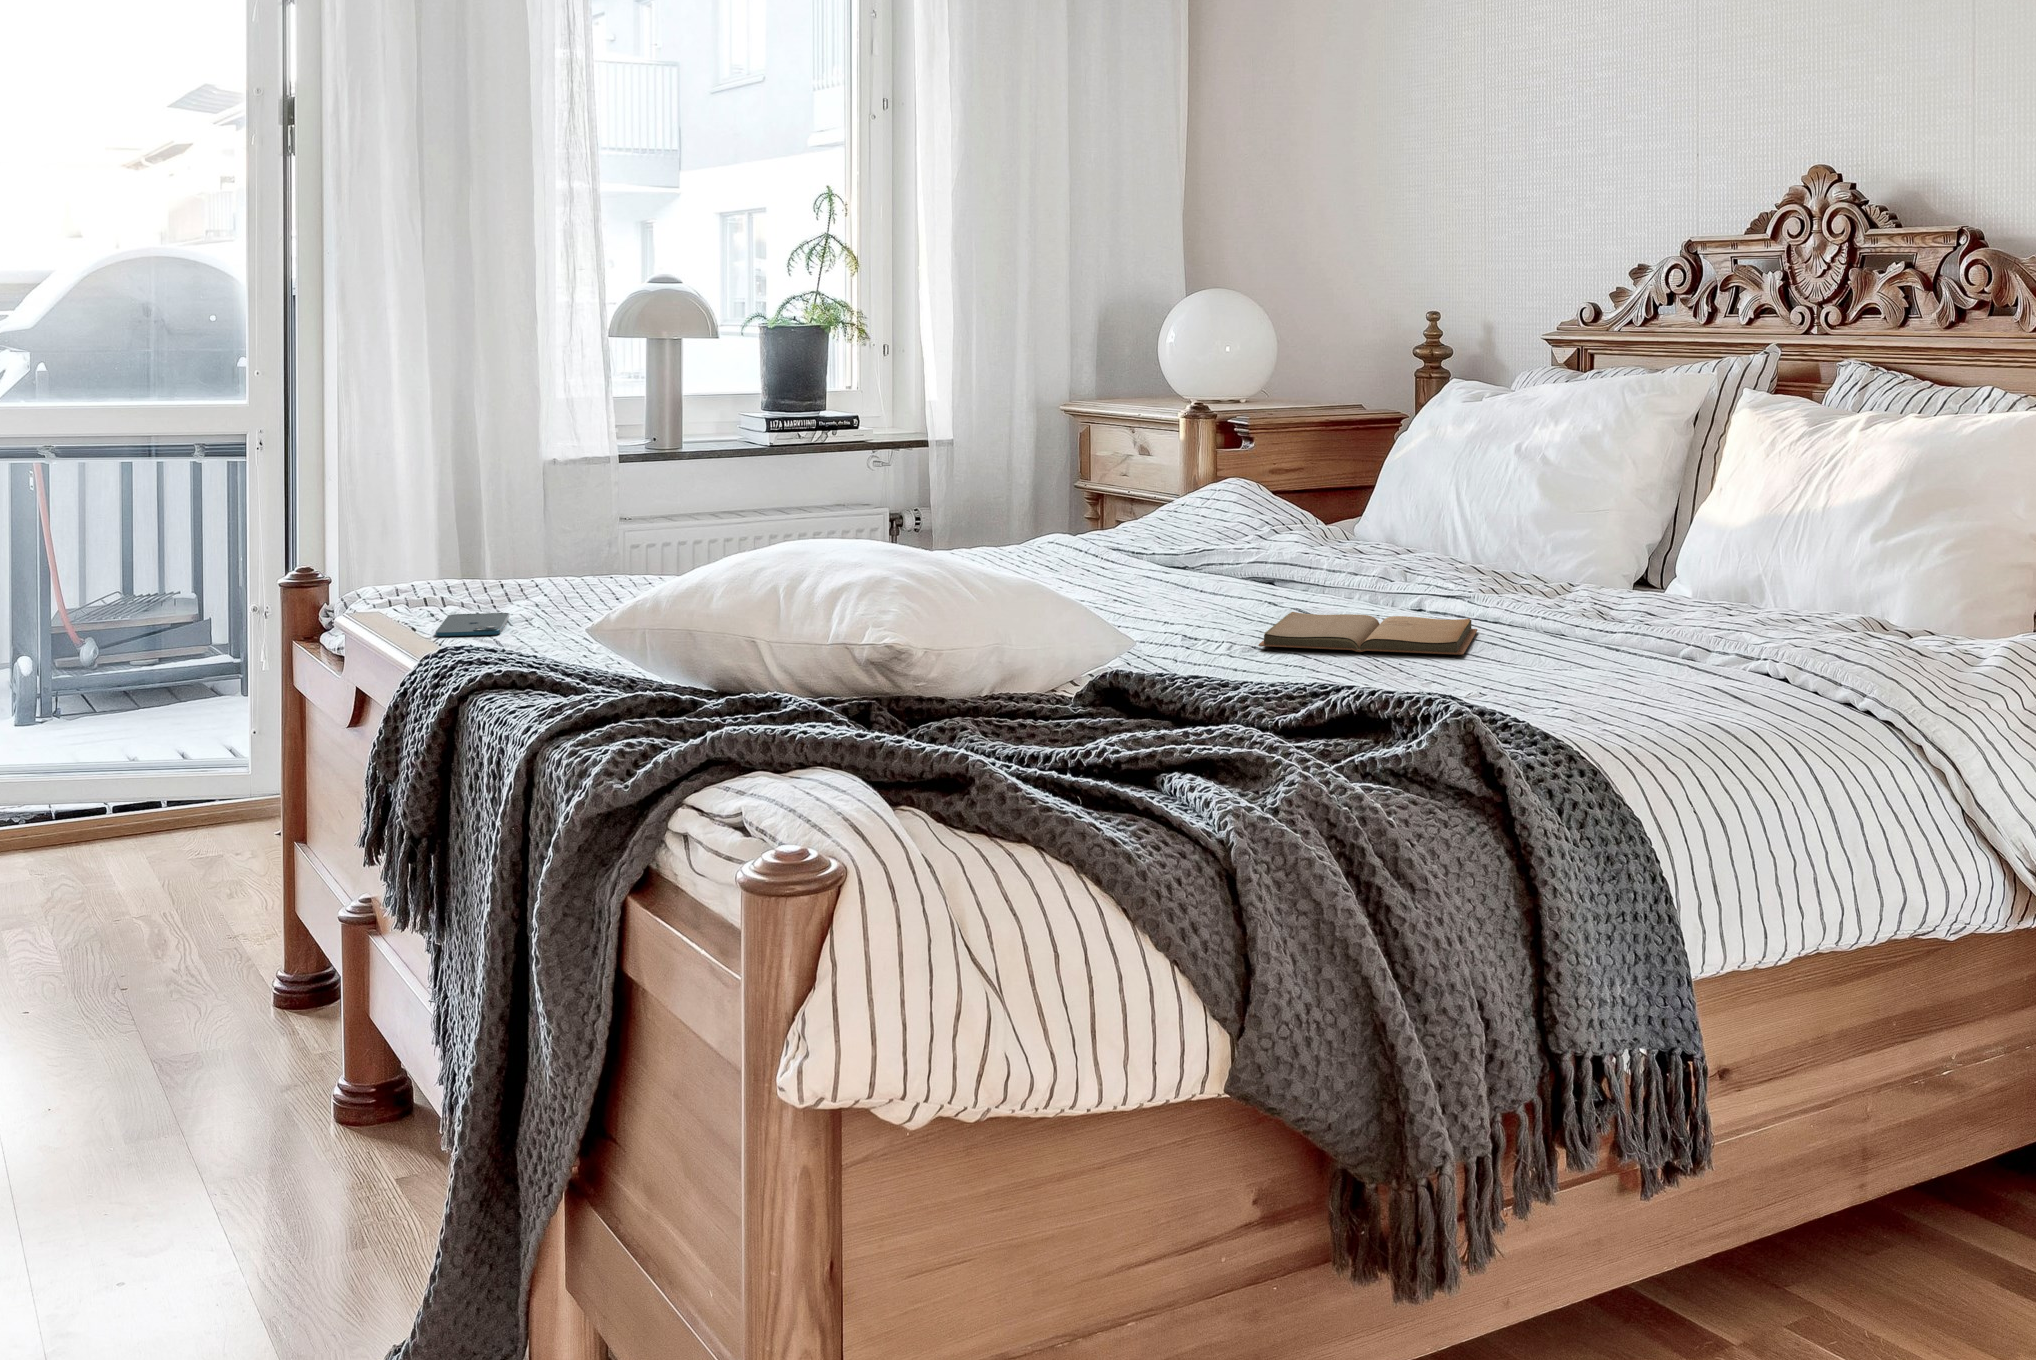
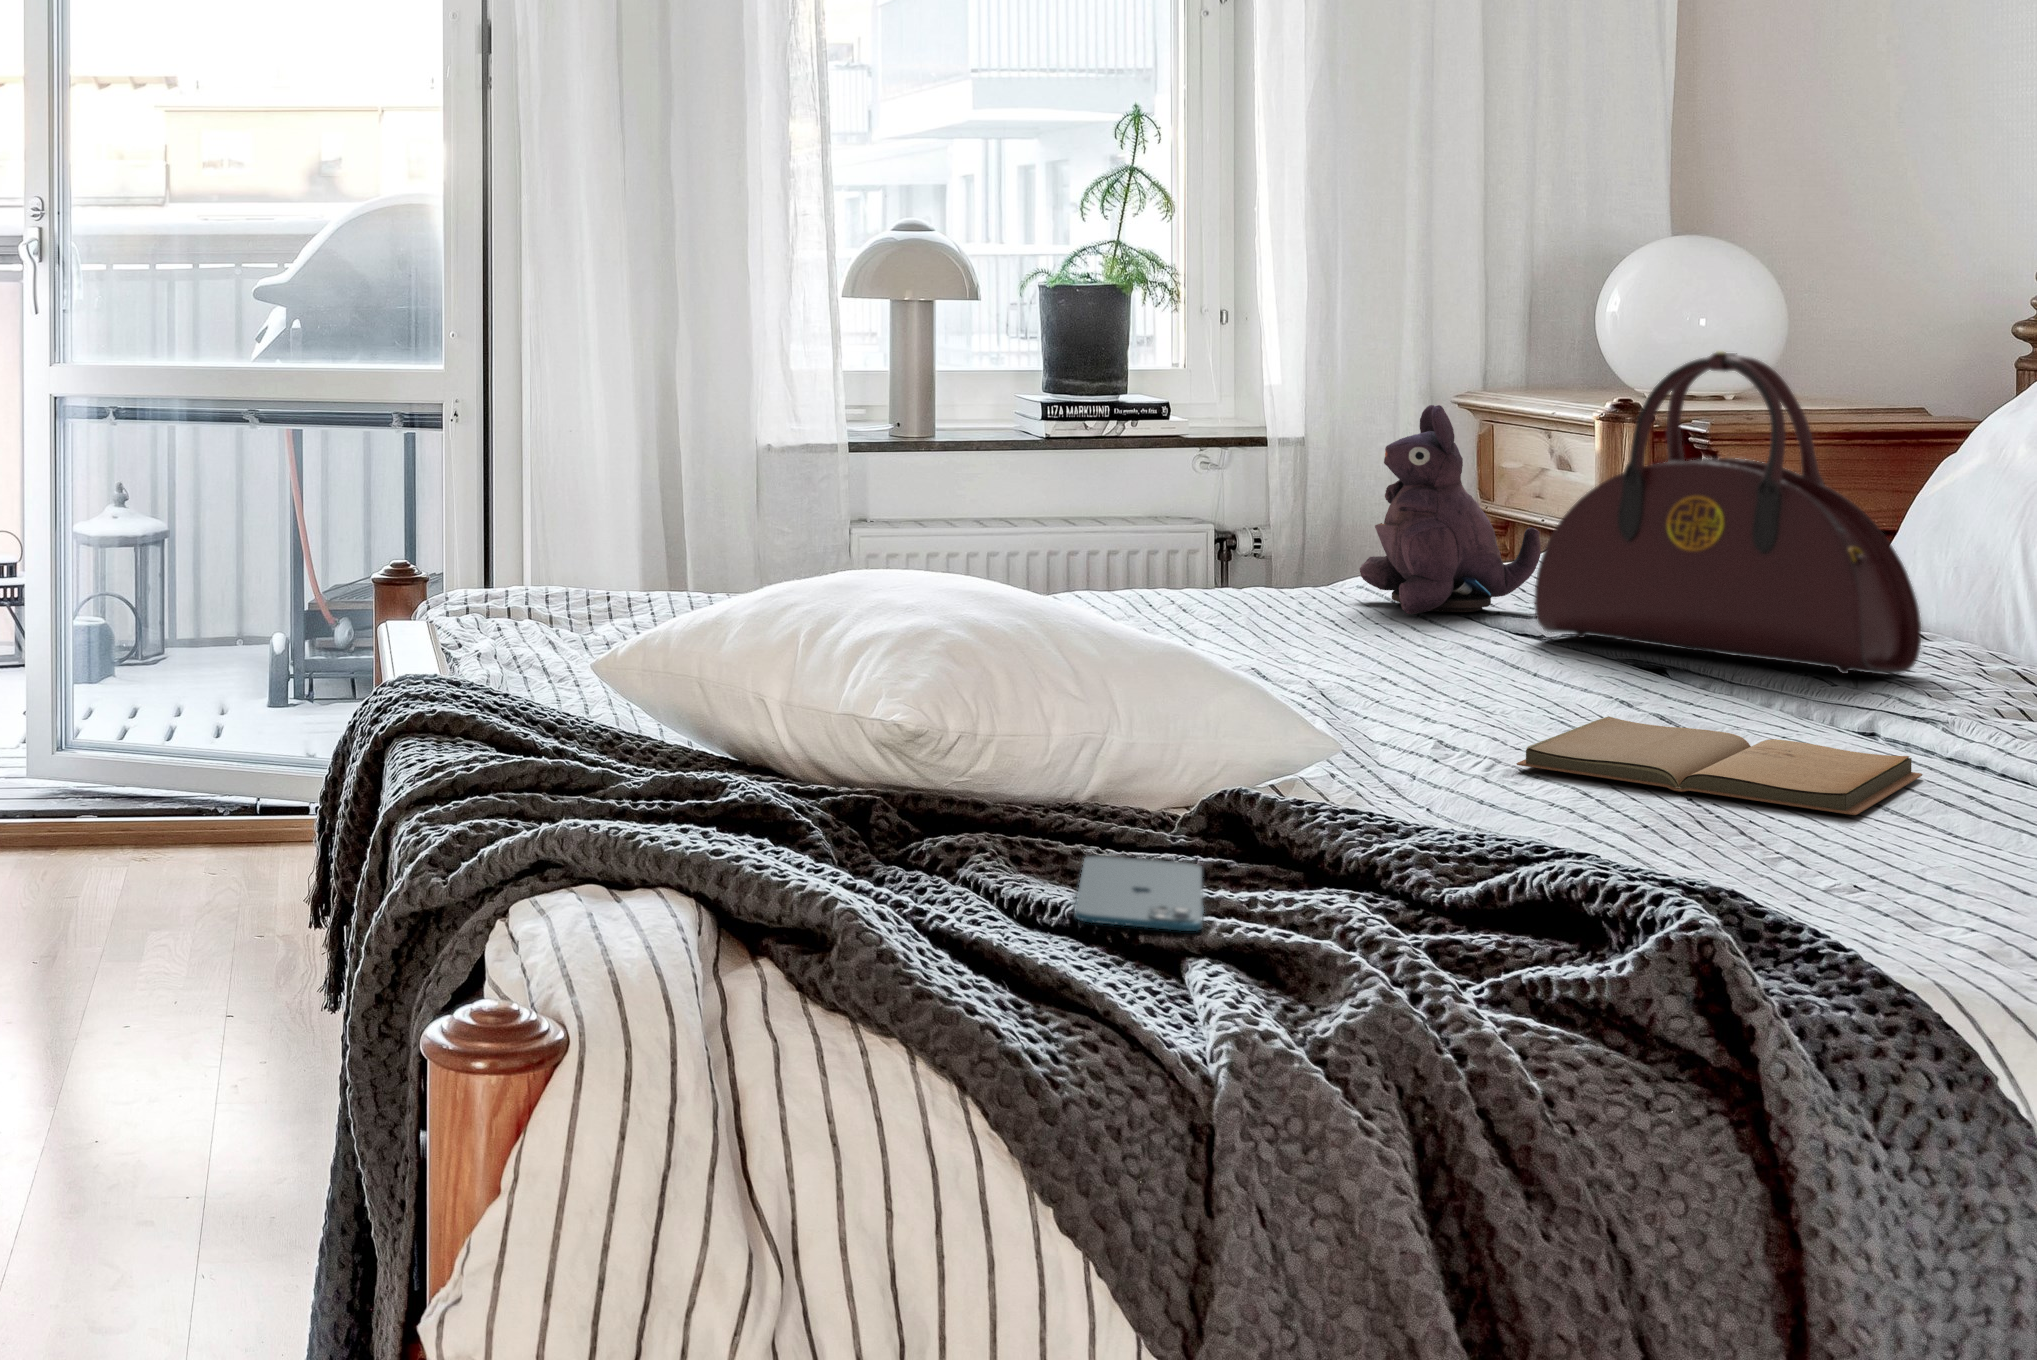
handbag: none [1195,366,1428,576] -> present [1534,351,1921,675]
plush toy: none [1061,410,1180,562] -> present [1360,405,1541,614]
smartphone: present [436,613,509,636] -> present [1075,856,1204,931]

